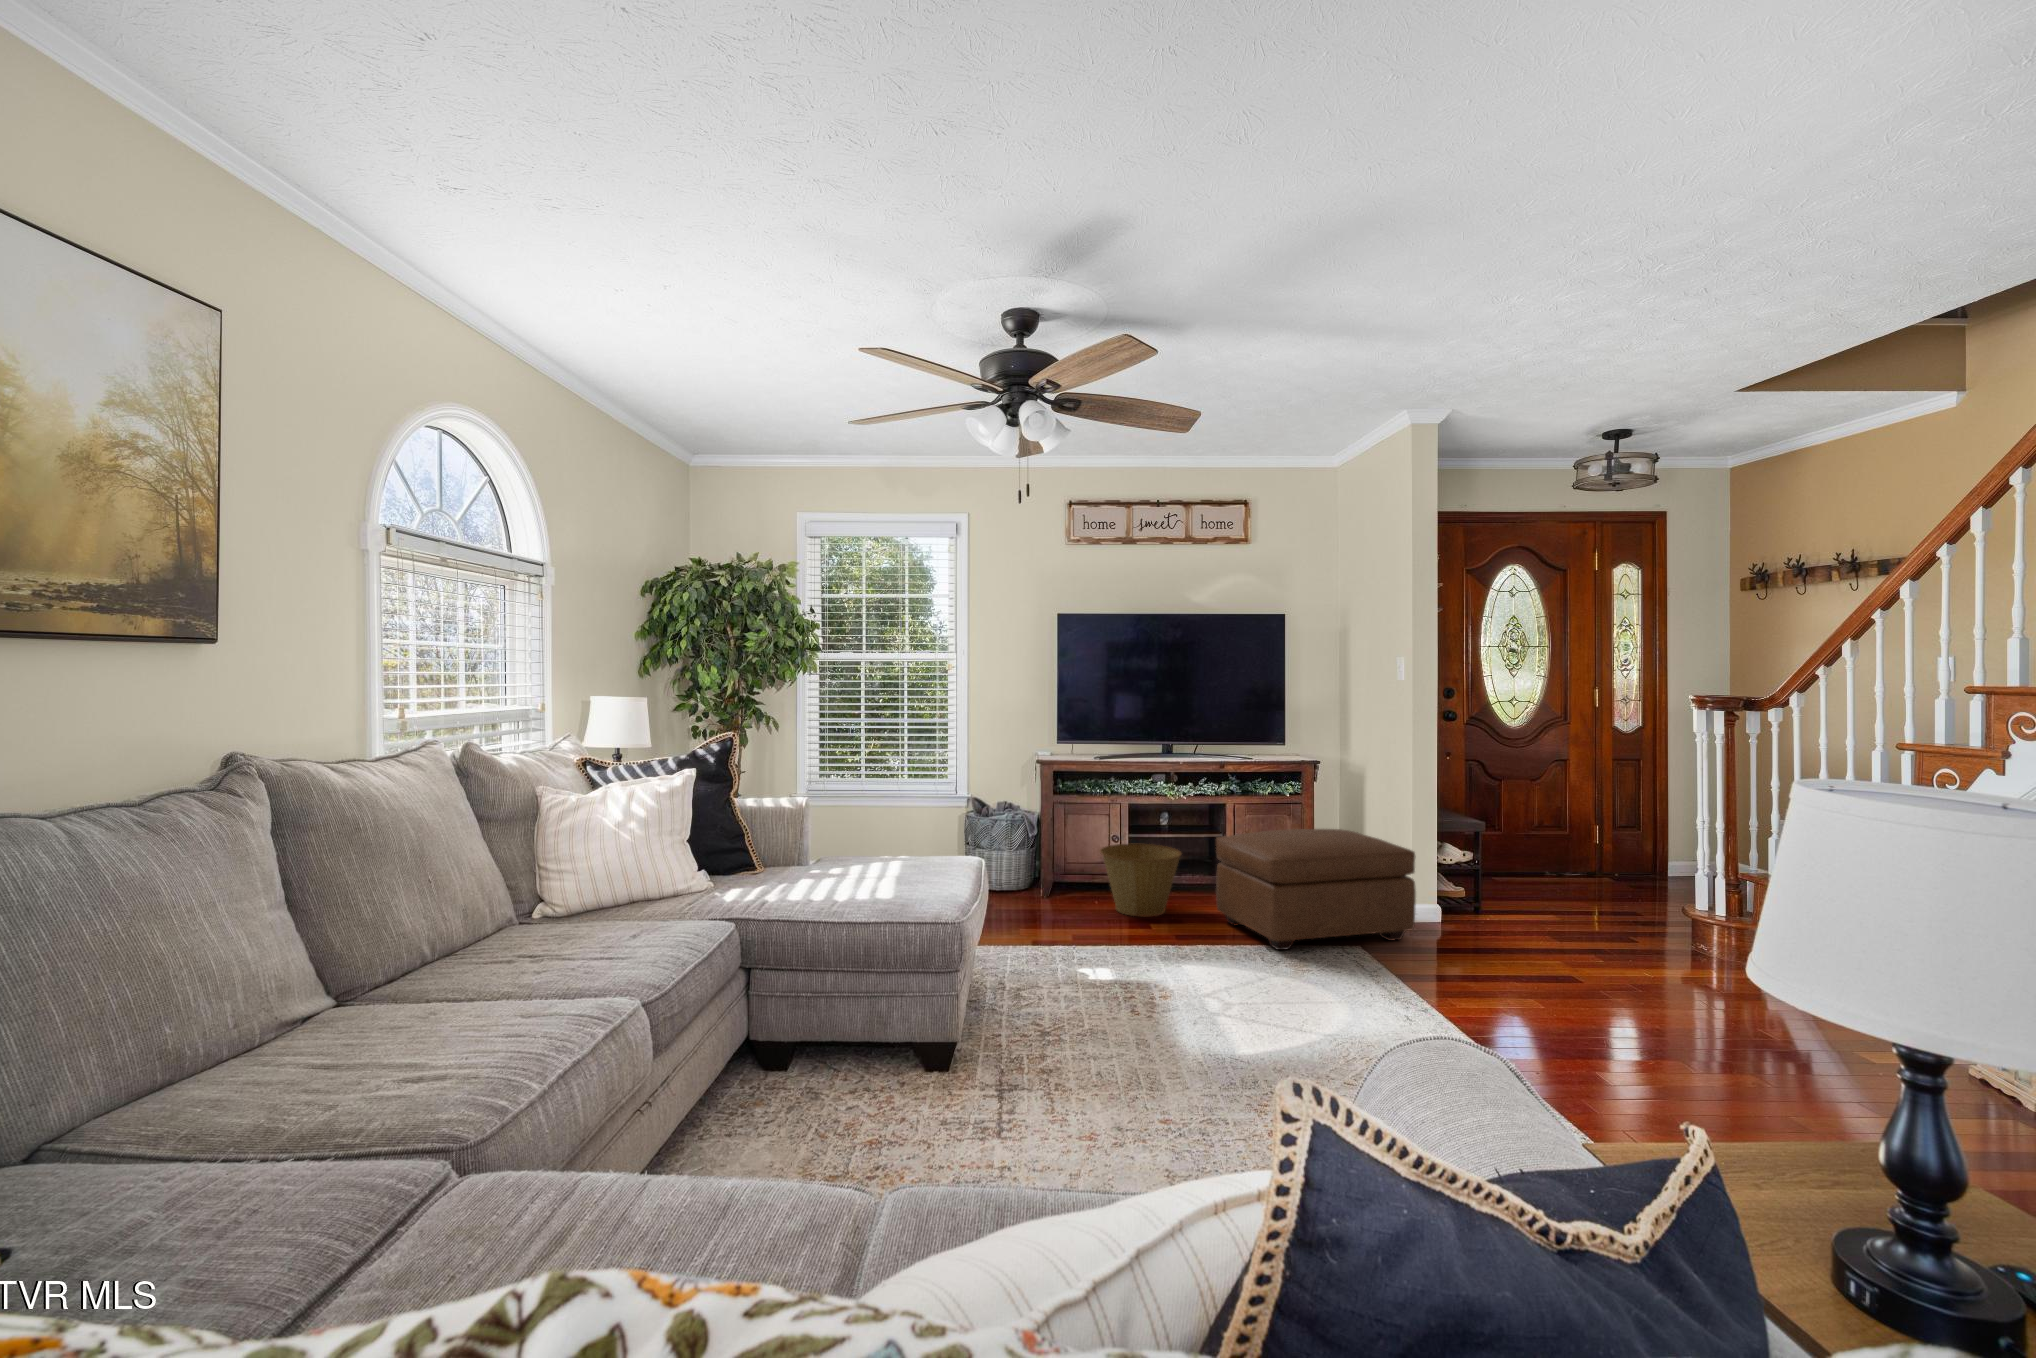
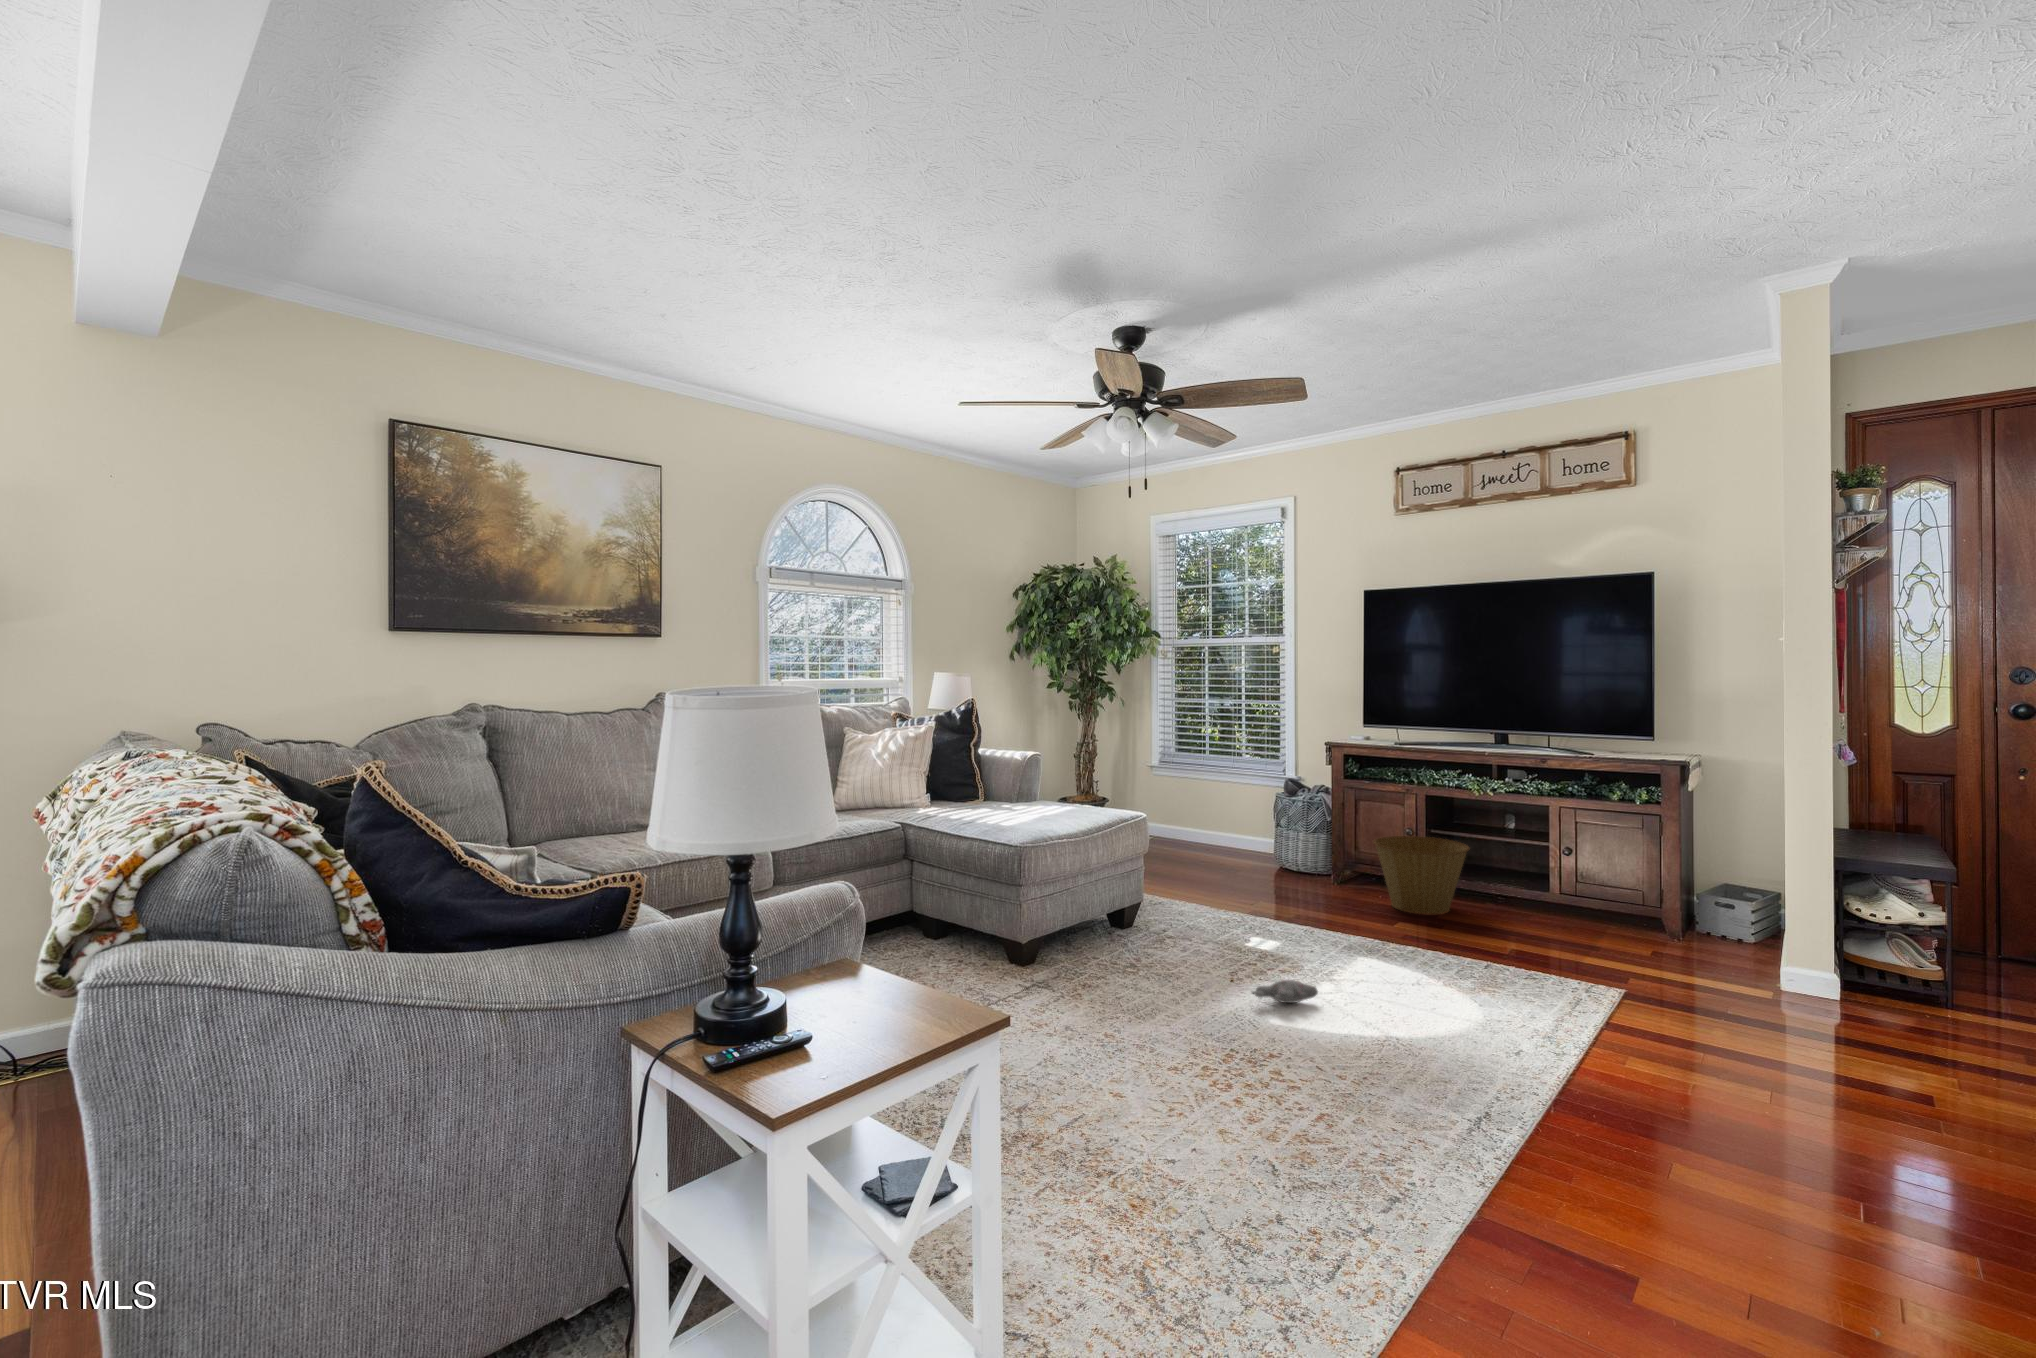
ottoman: present [1216,829,1416,950] -> none [1485,835,1726,991]
plush toy: none [1146,1010,1250,1037] -> present [1231,978,1318,1003]

